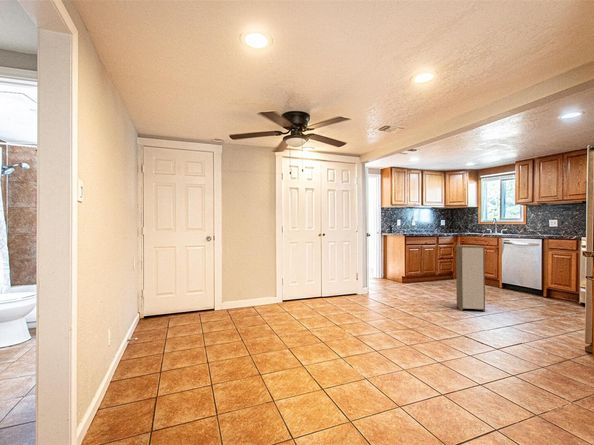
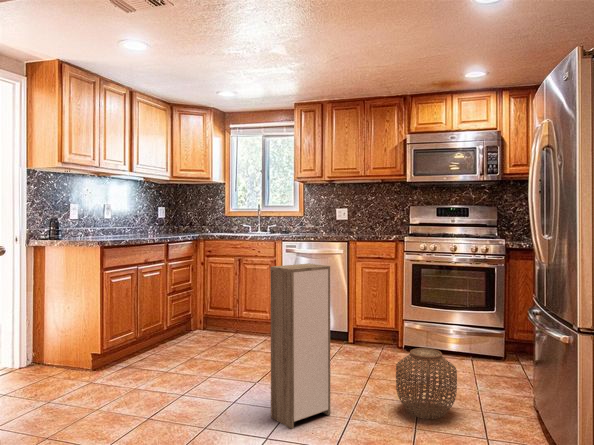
woven basket: none [521,290,559,325] -> present [396,348,457,419]

